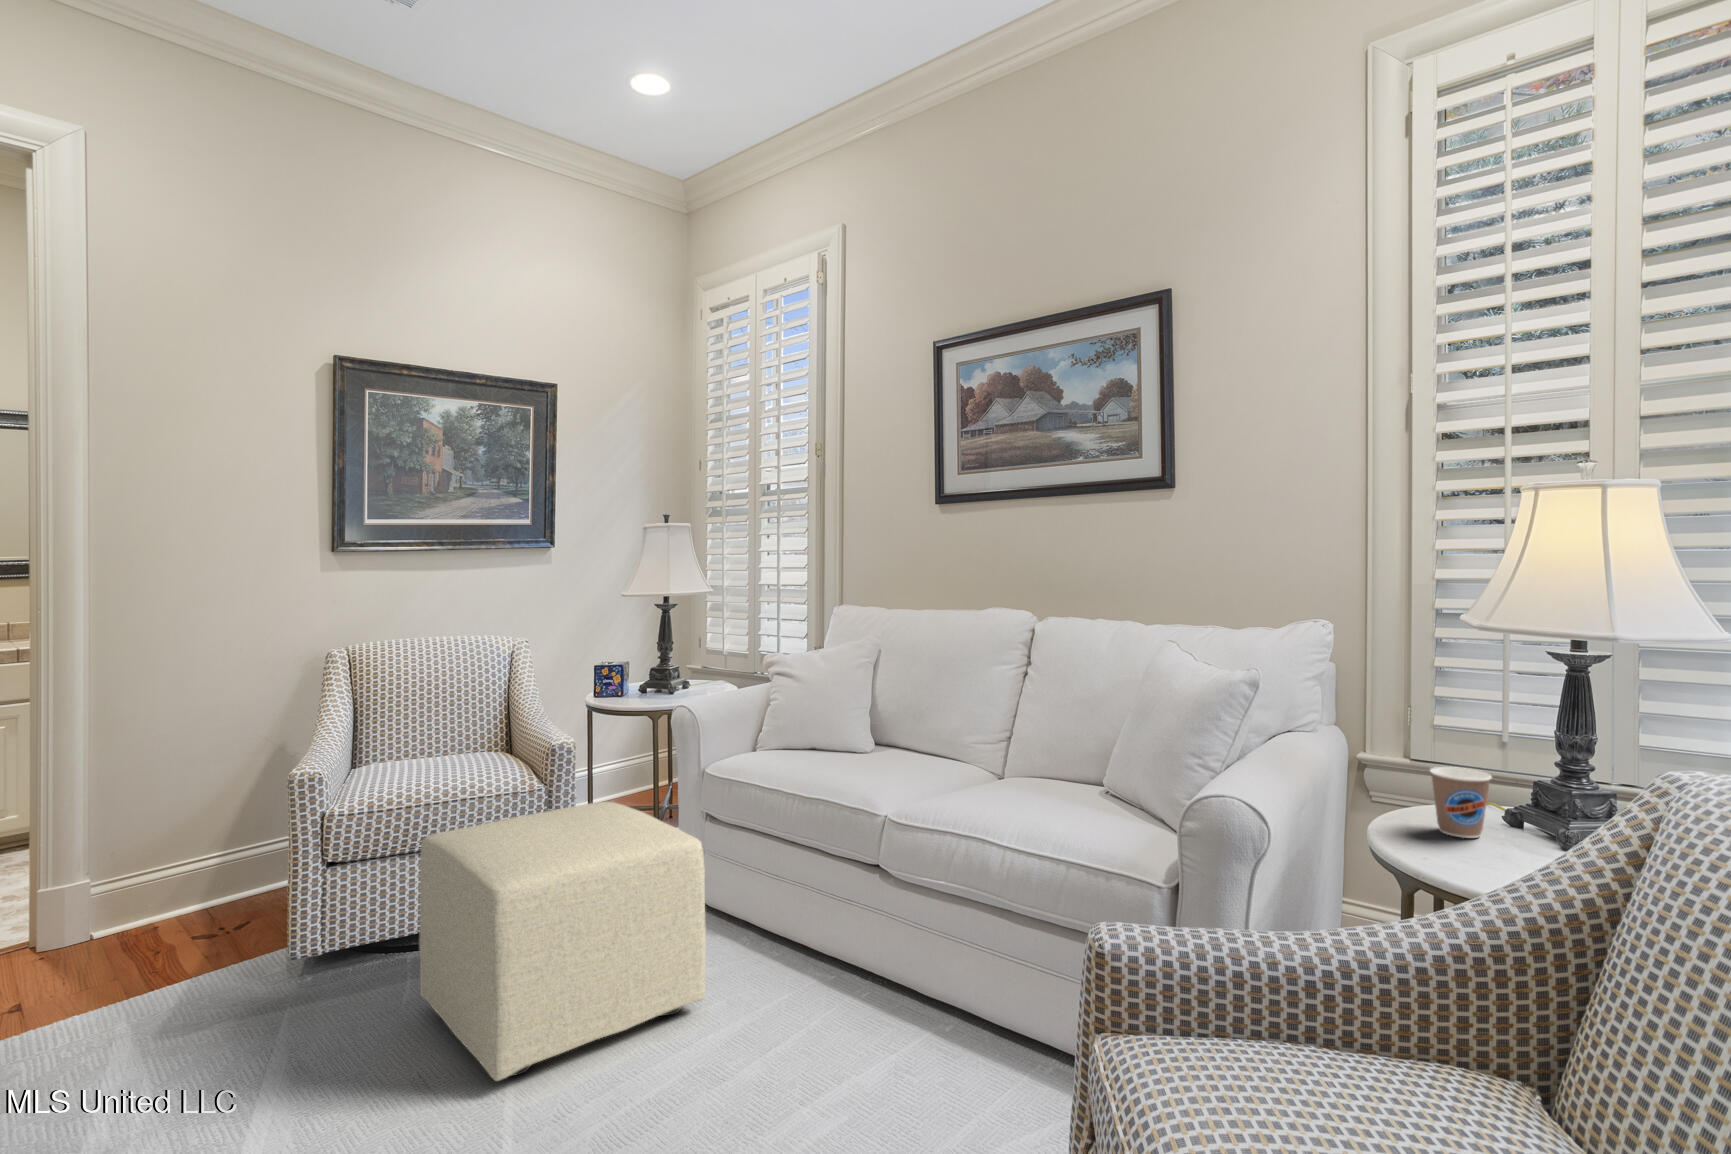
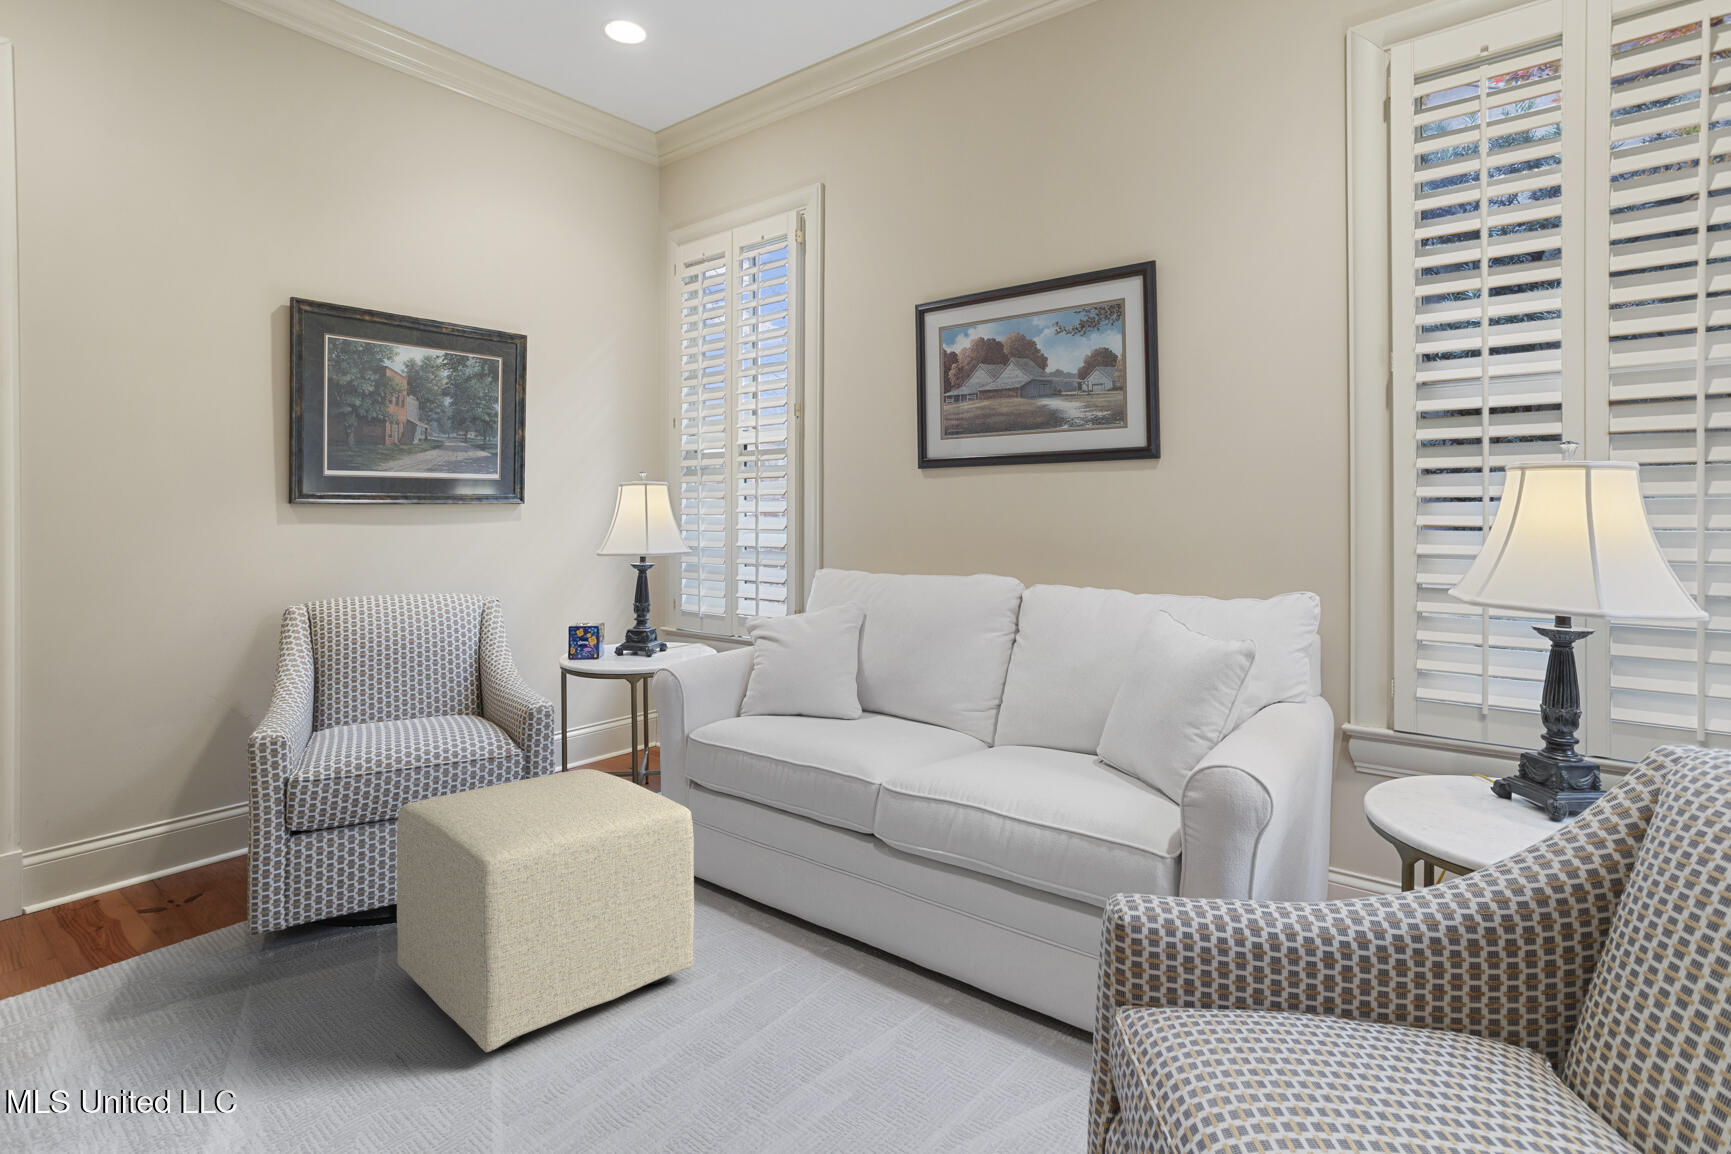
coffee cup: present [1430,767,1492,838] -> none [1414,741,1474,809]

